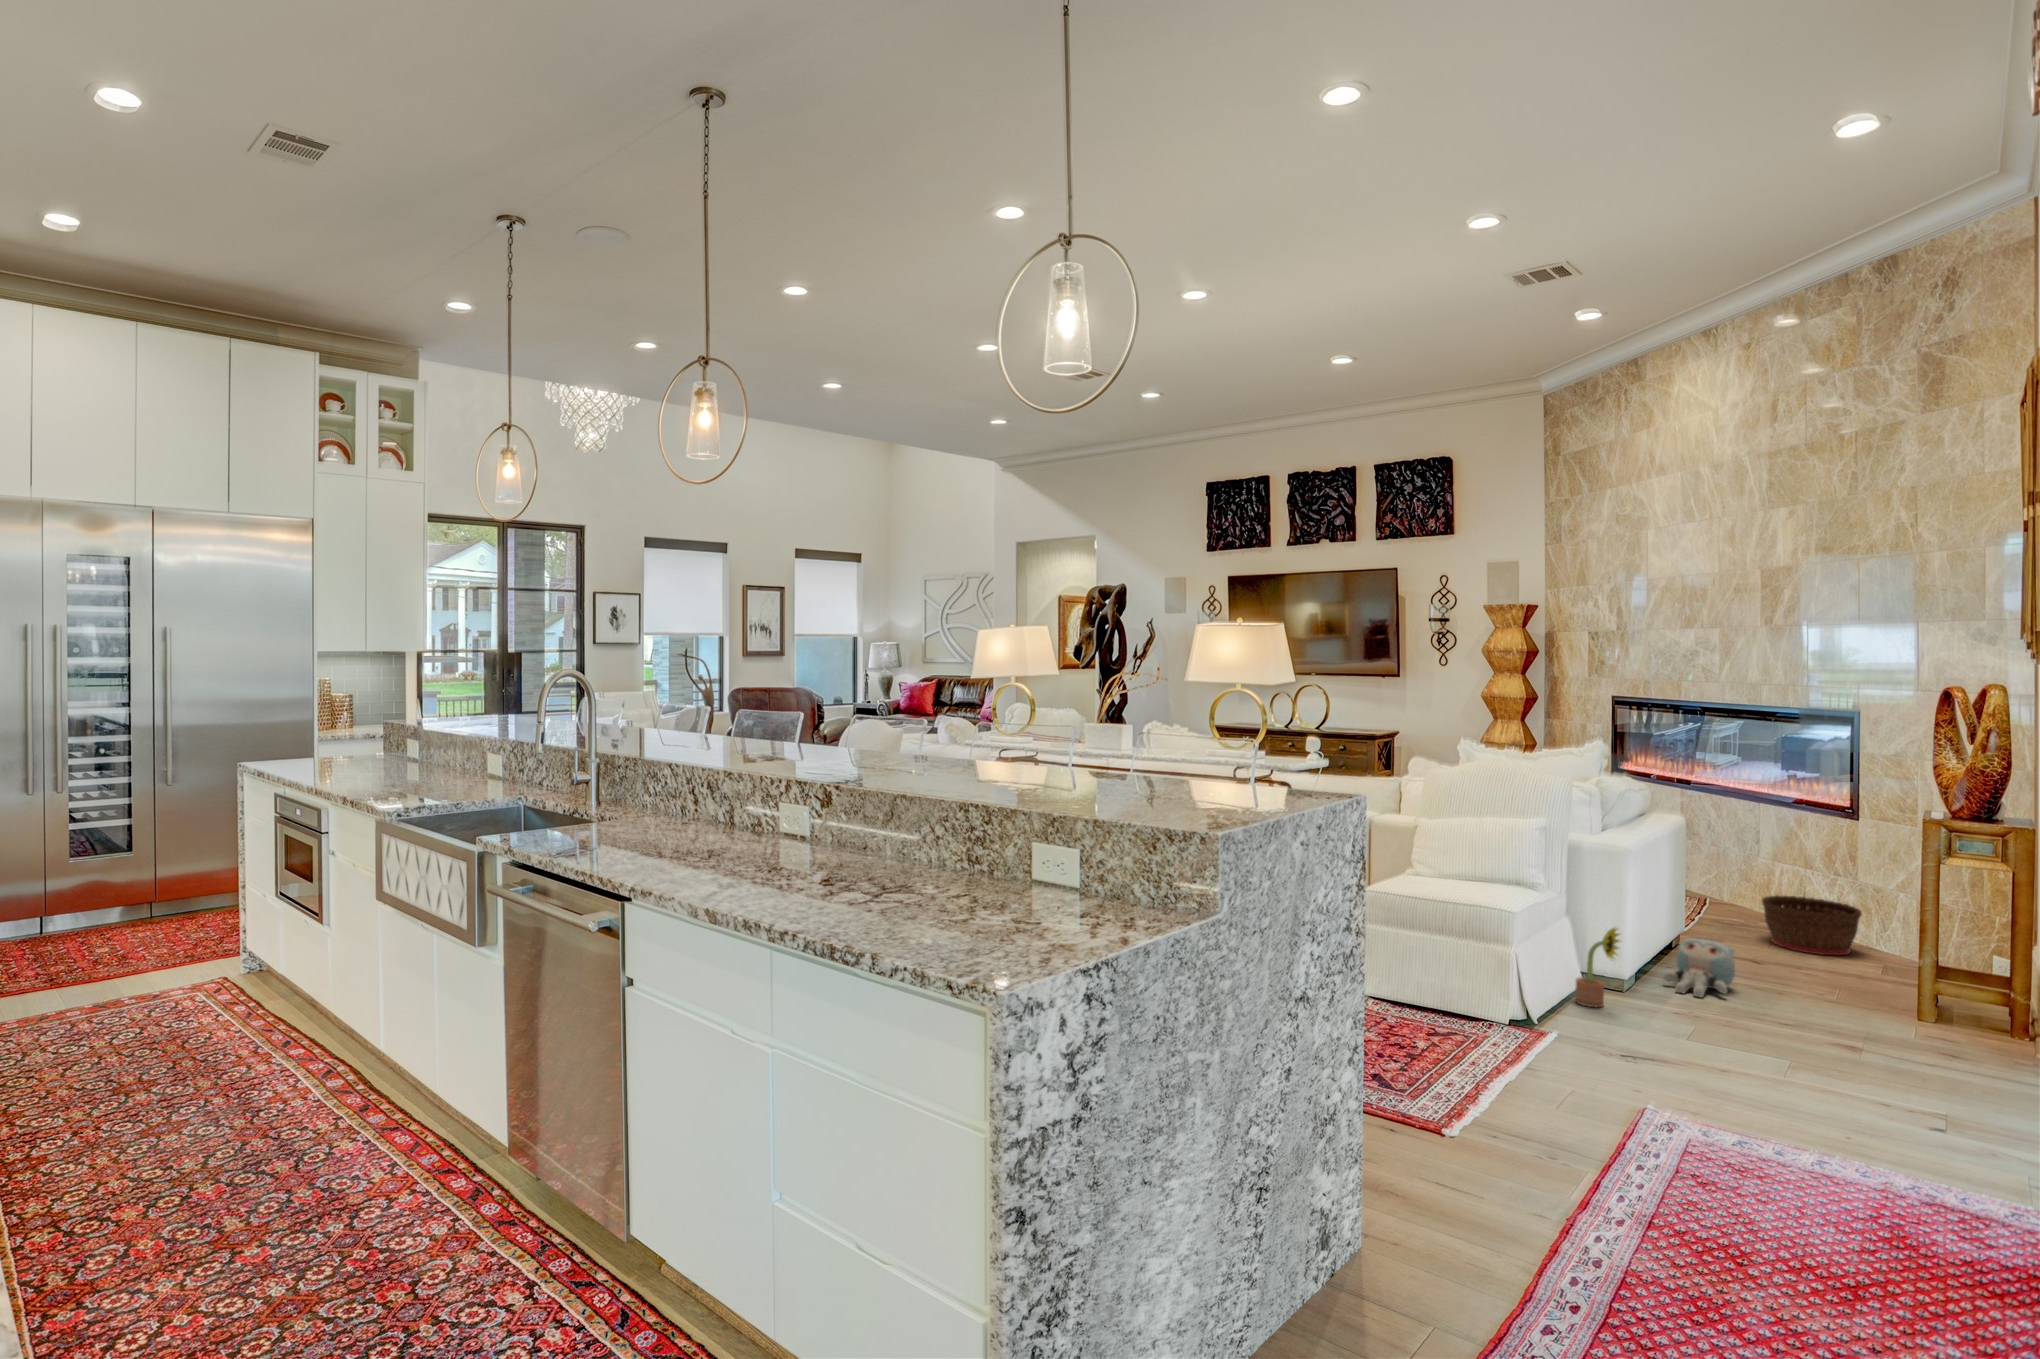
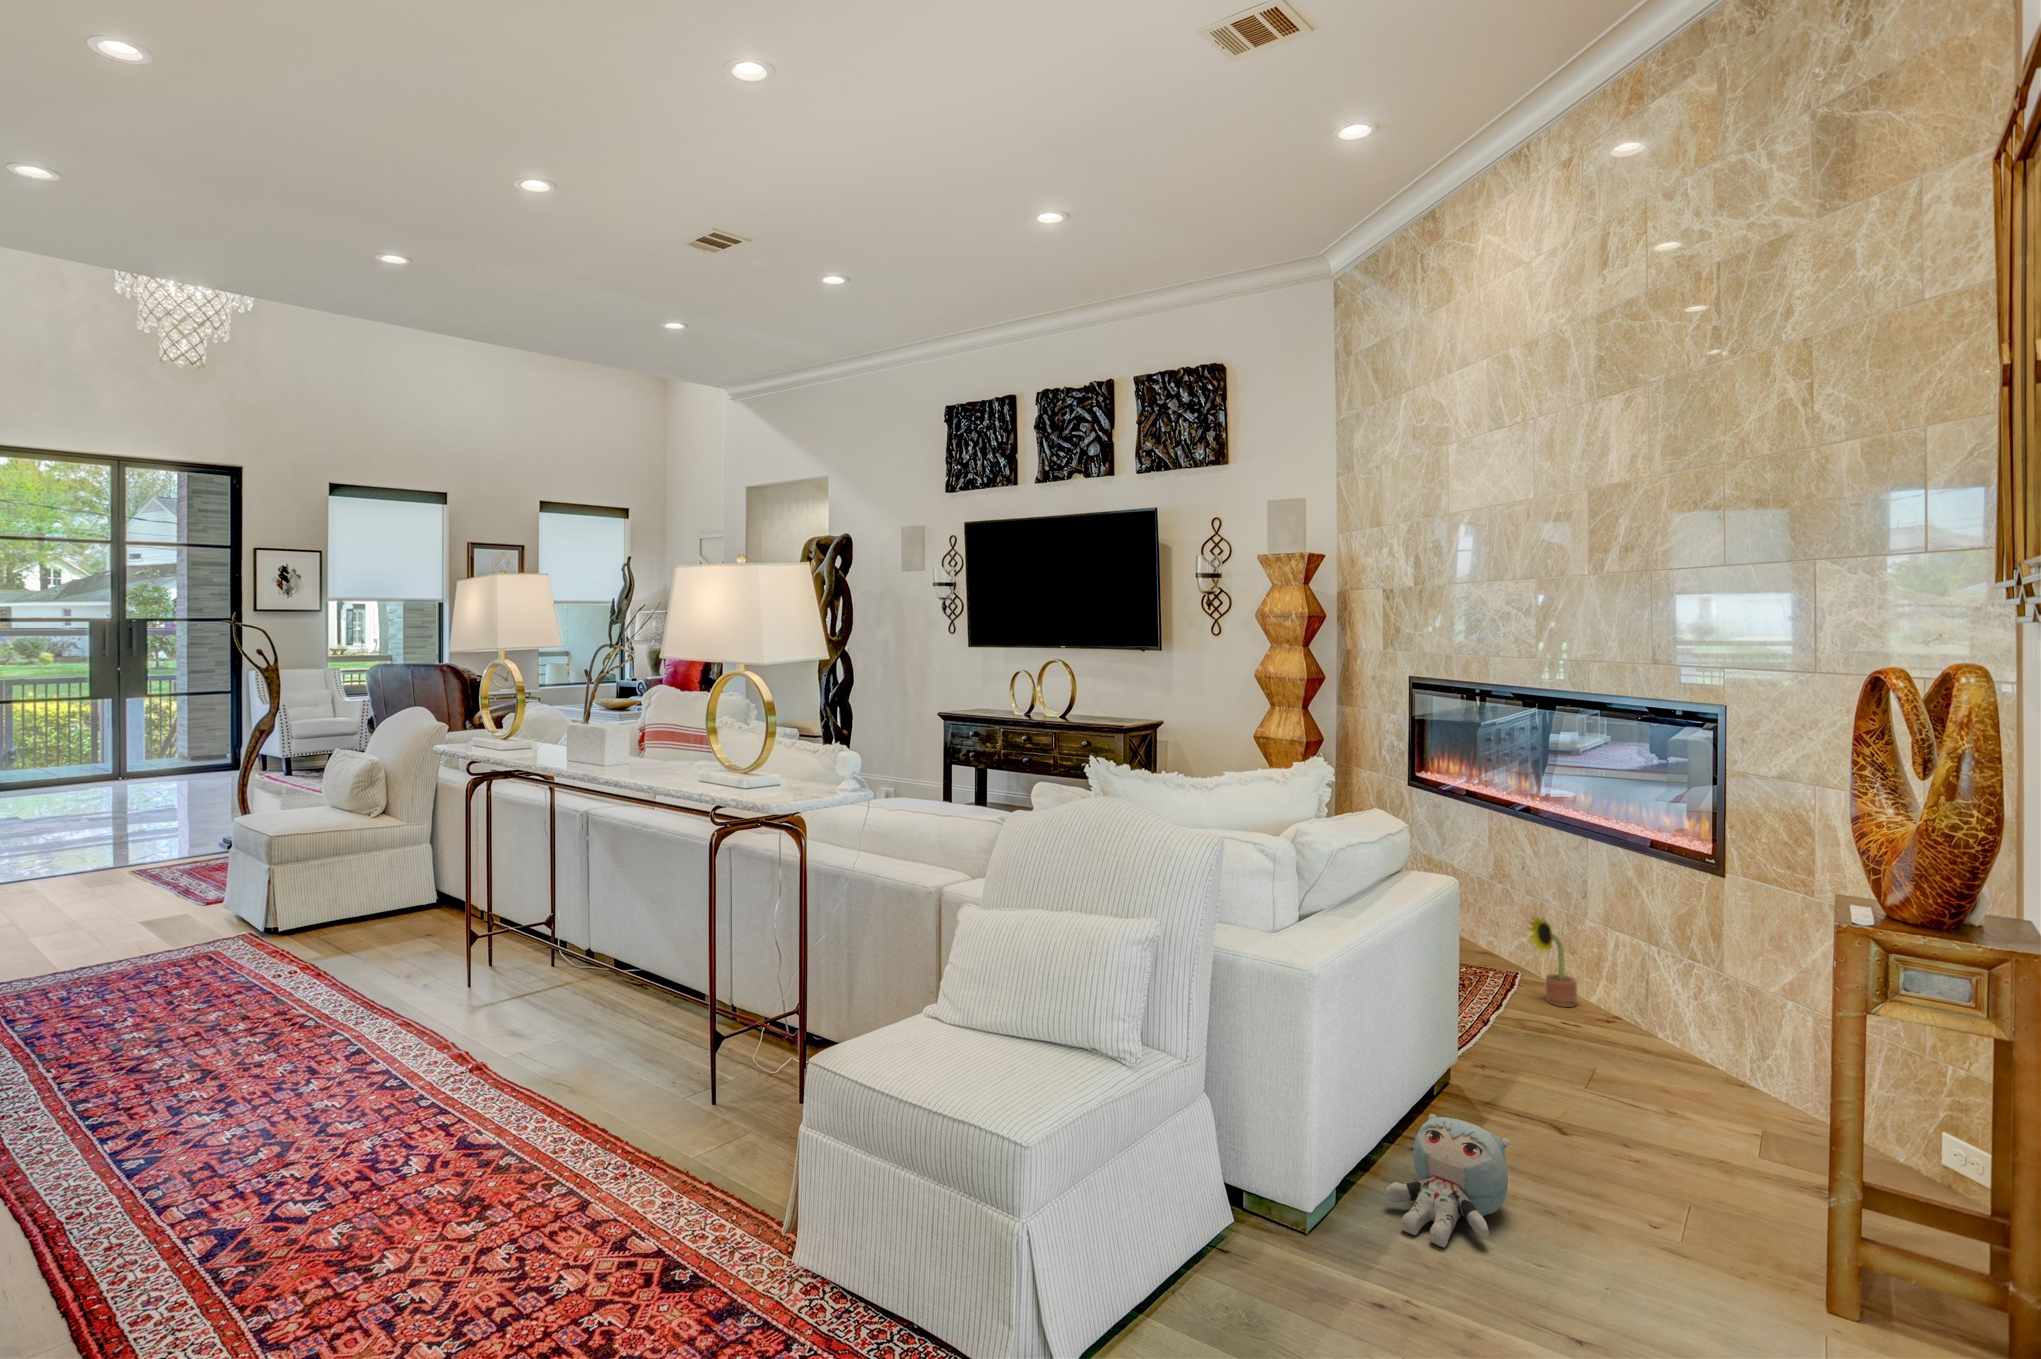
basket: present [1762,895,1862,955] -> none [1578,987,1727,1097]
decorative plant: present [1576,928,1619,1007] -> present [1527,916,1577,1007]

